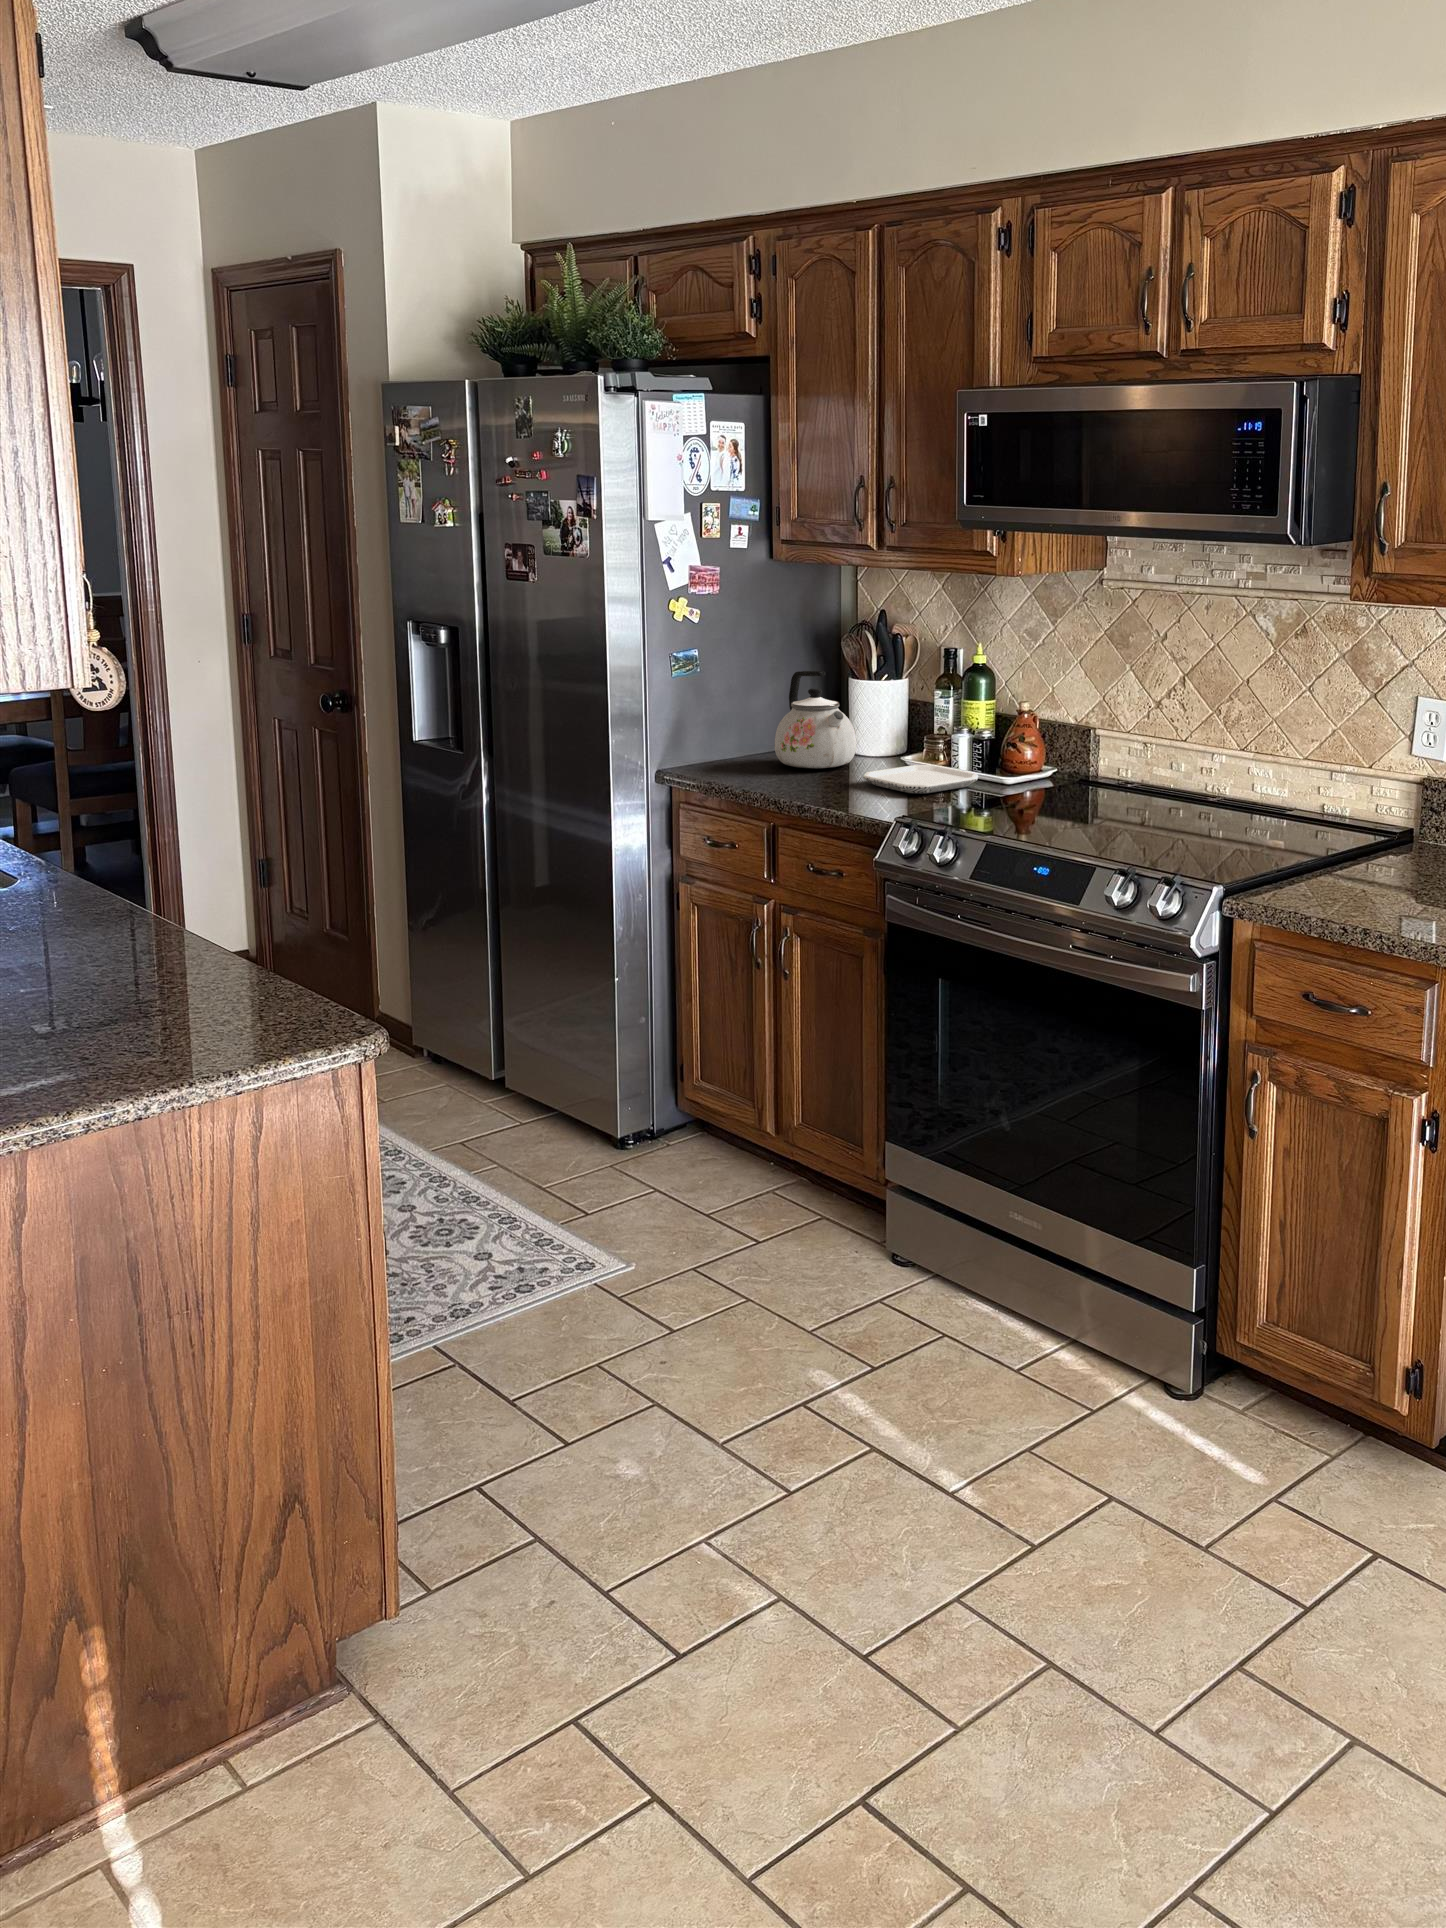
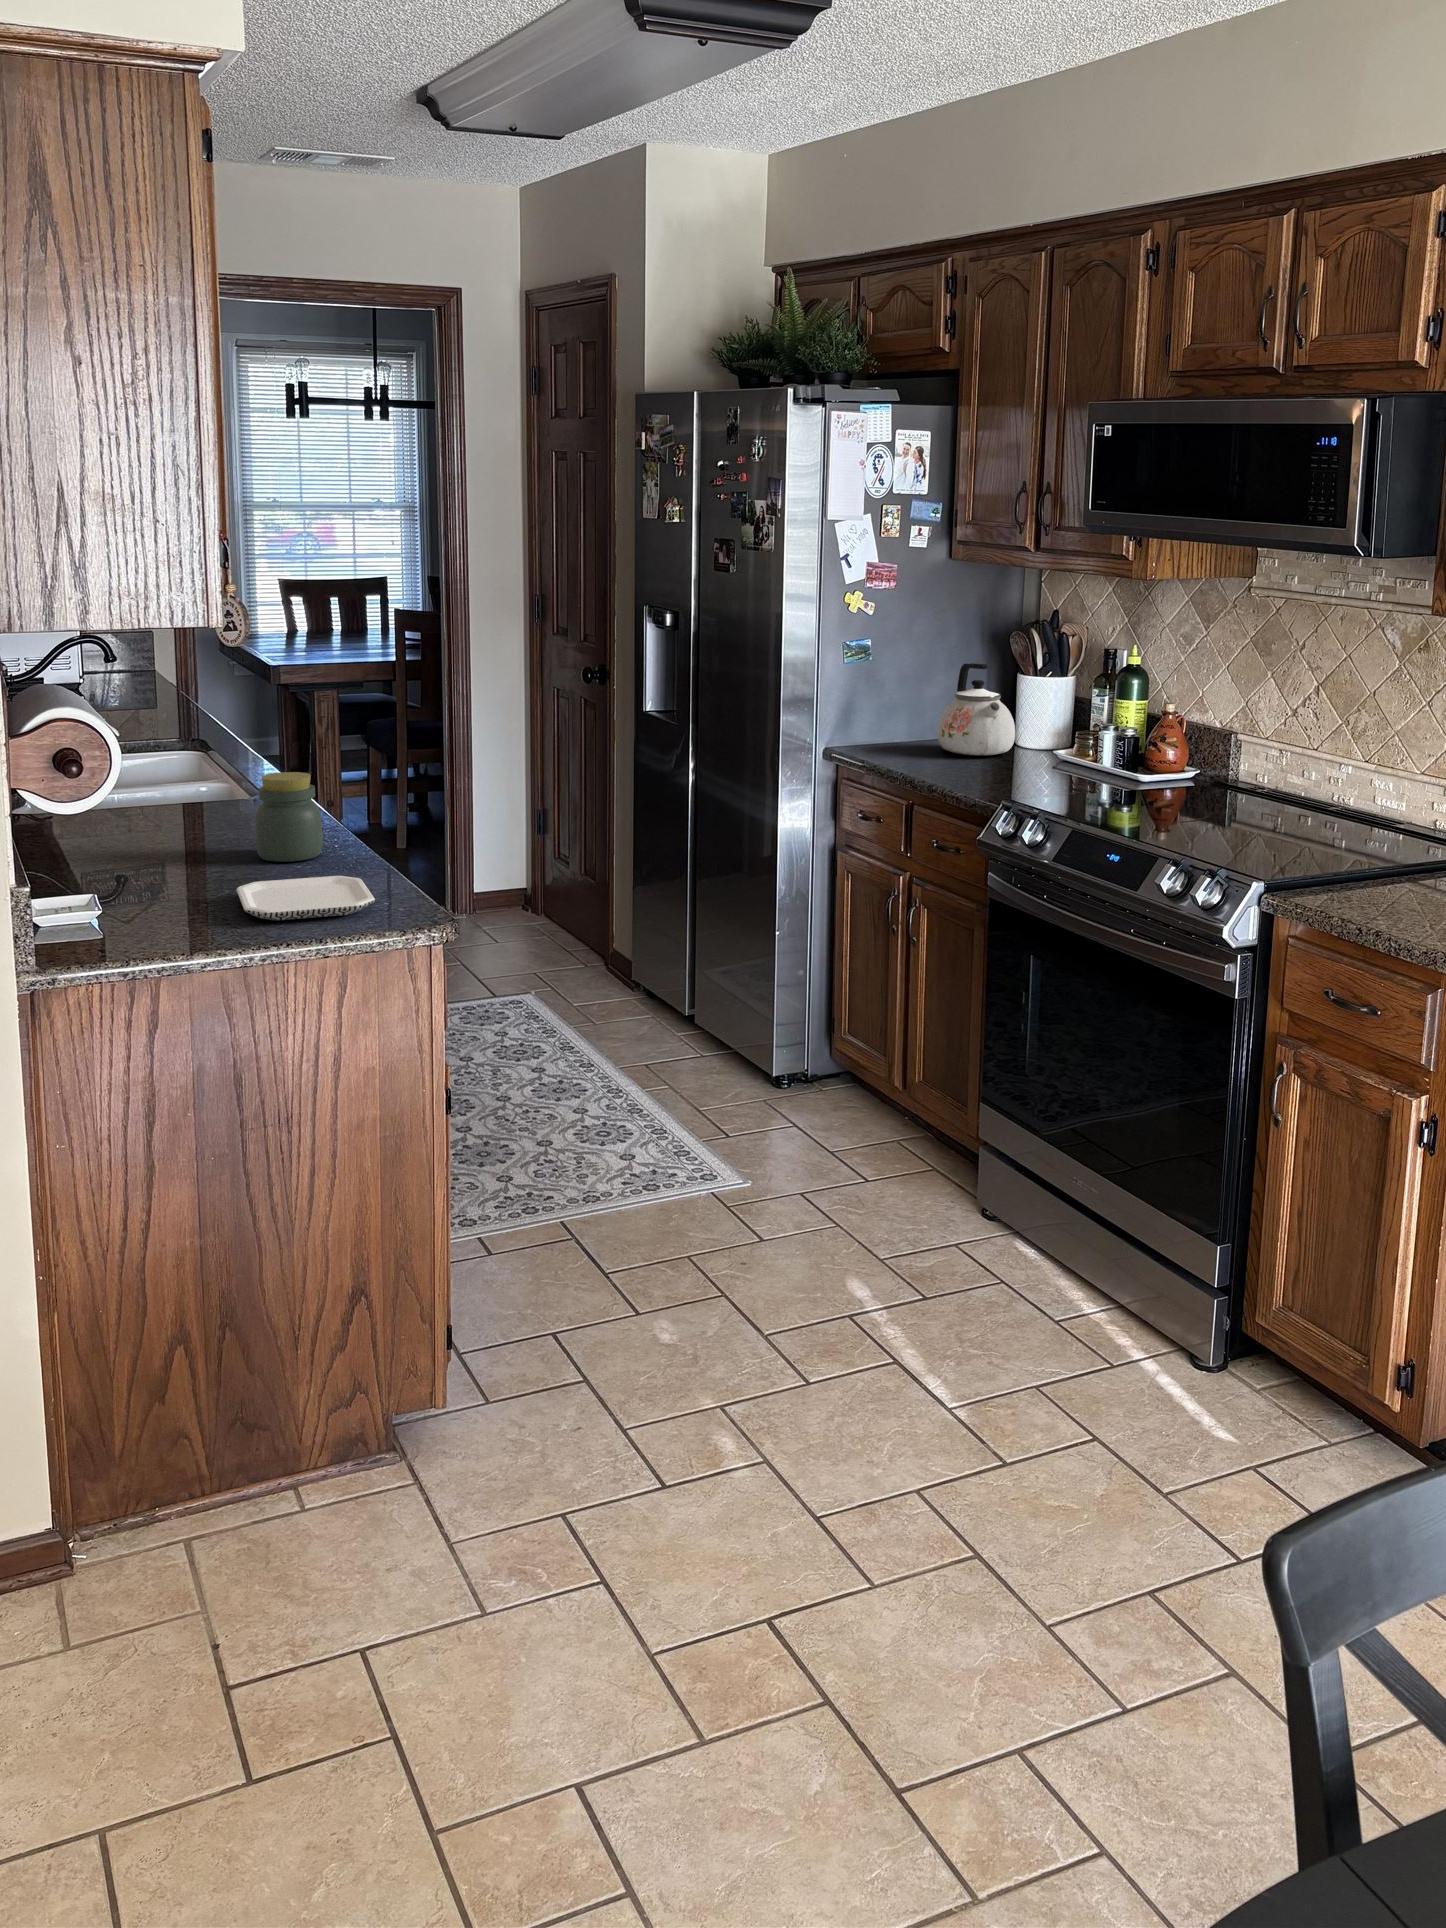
plate: present [863,765,978,793] -> present [237,876,375,920]
jar: none [51,855,142,970] -> present [255,772,323,862]

